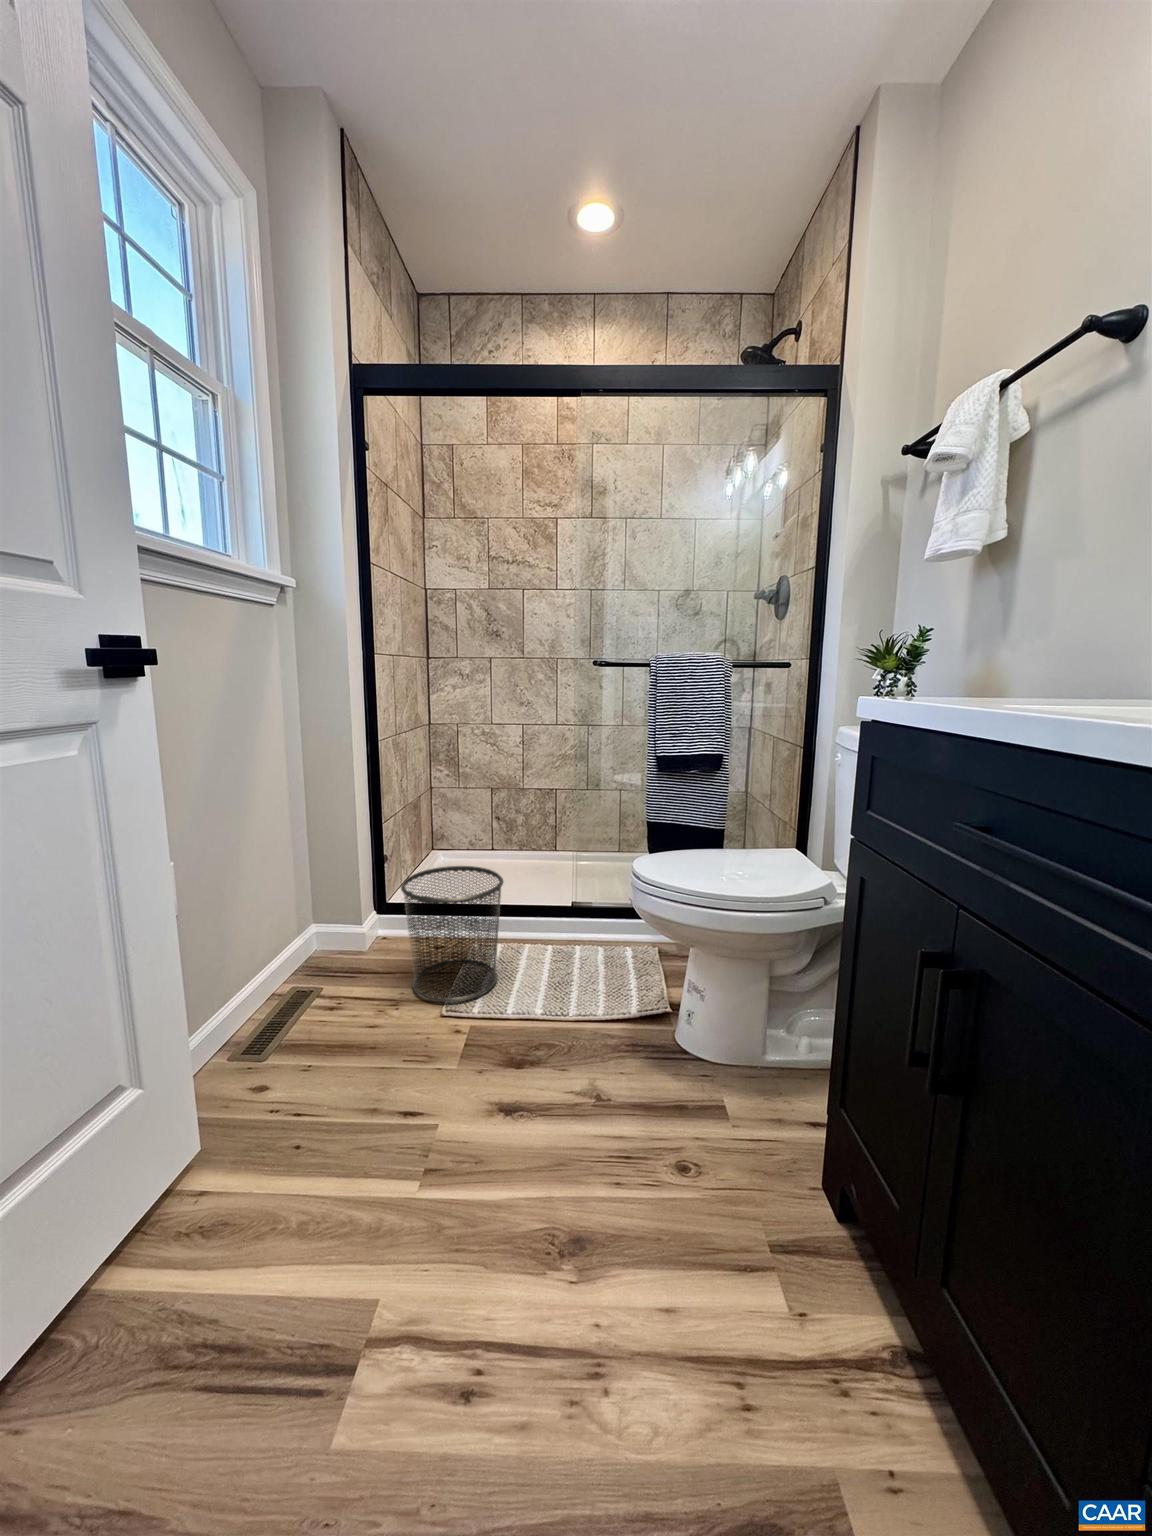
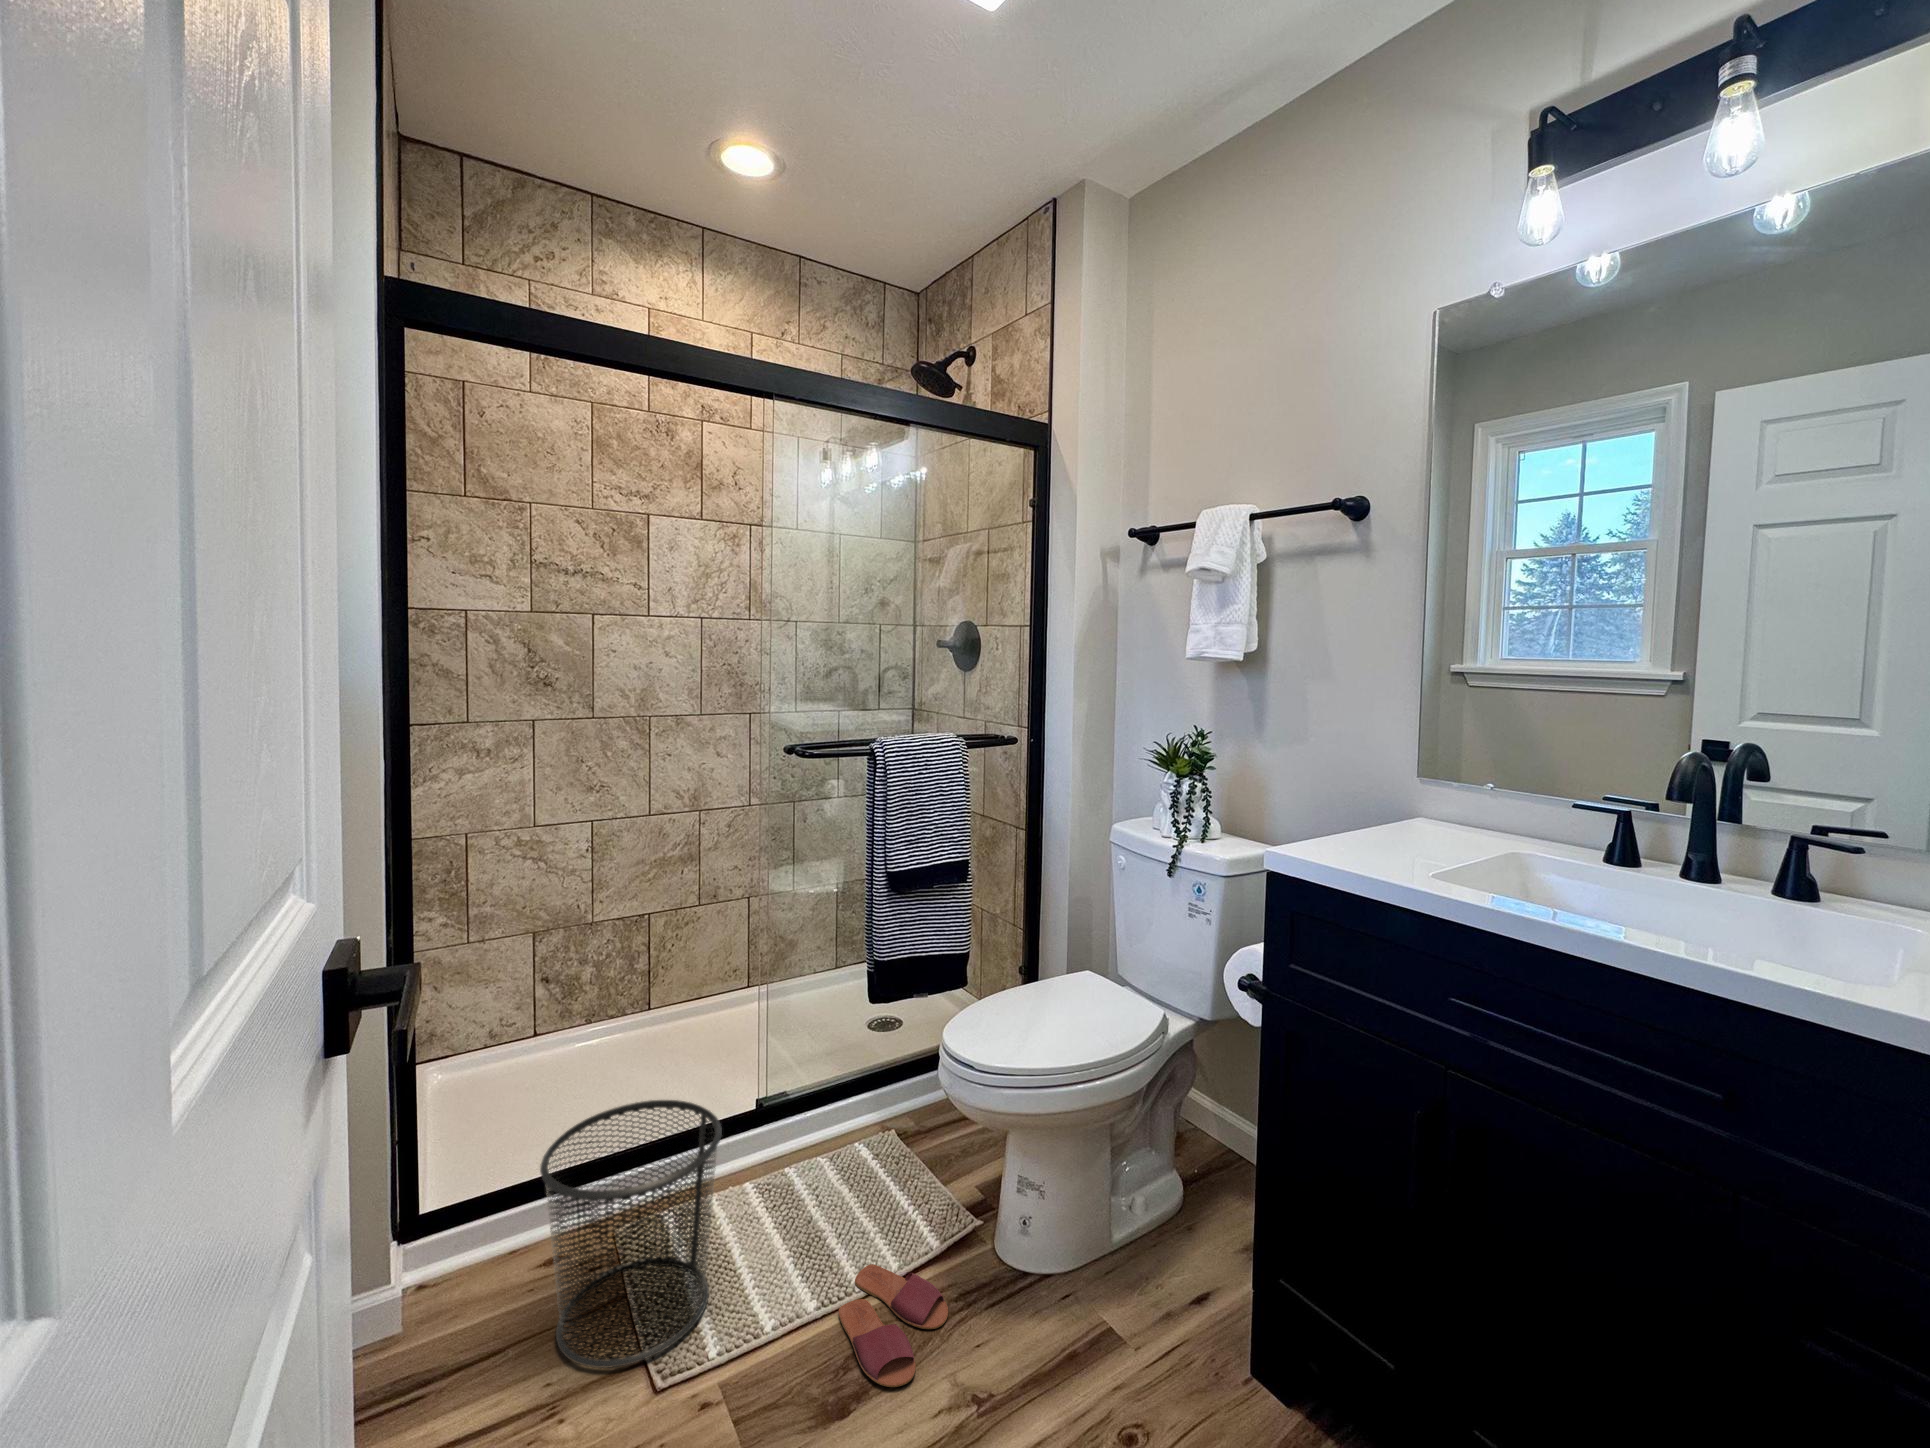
slippers: none [542,1006,618,1070] -> present [839,1264,948,1387]

